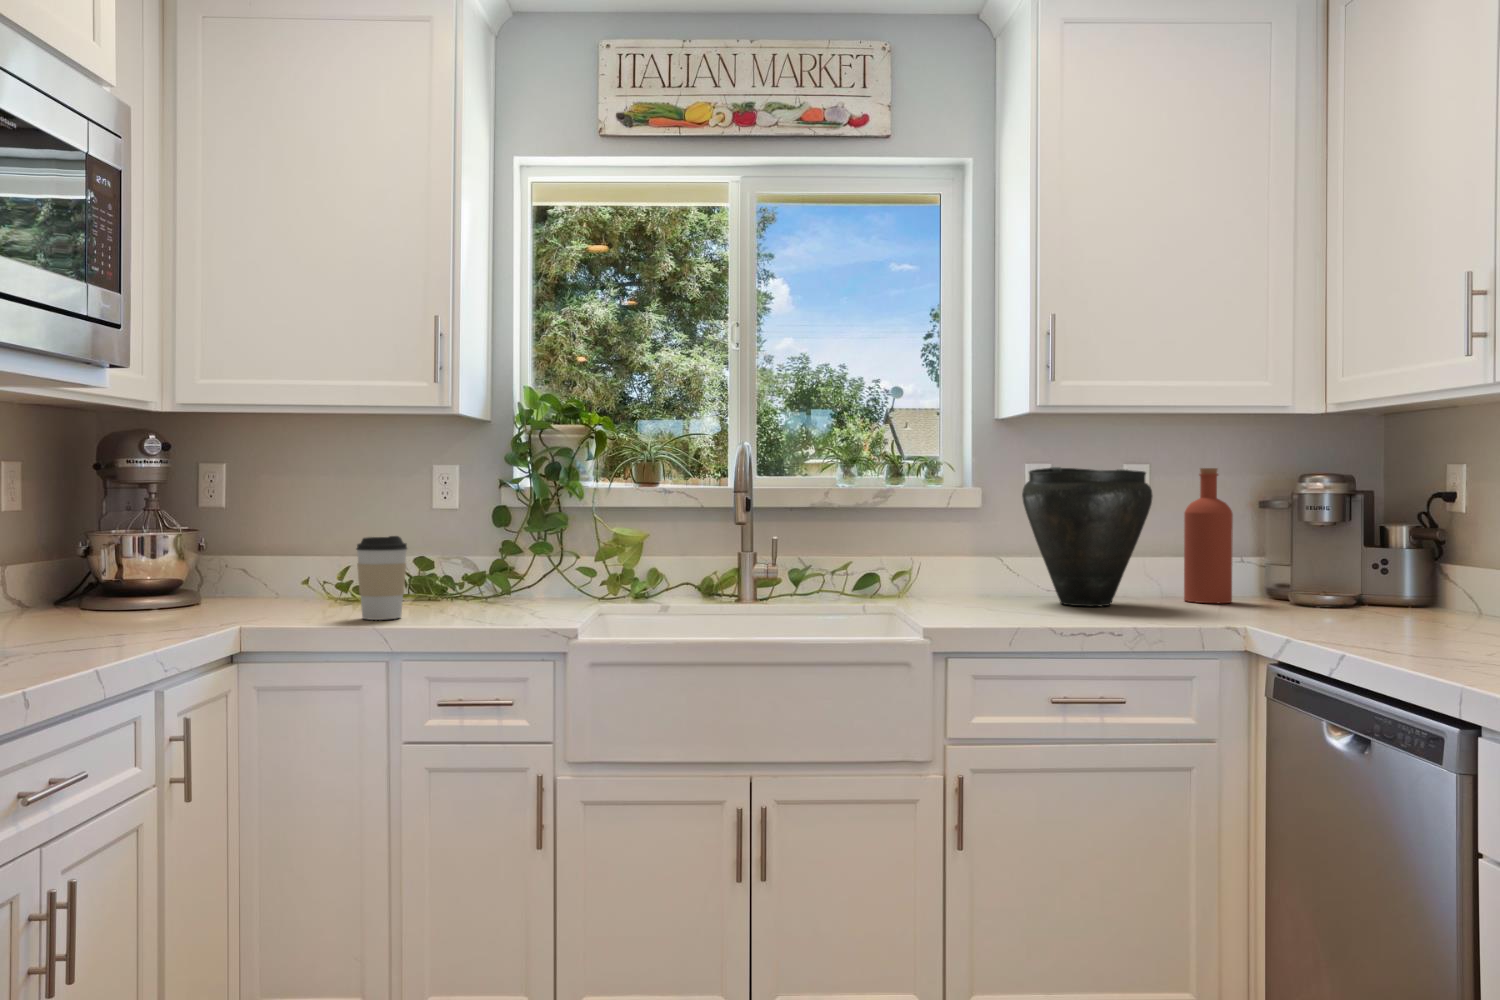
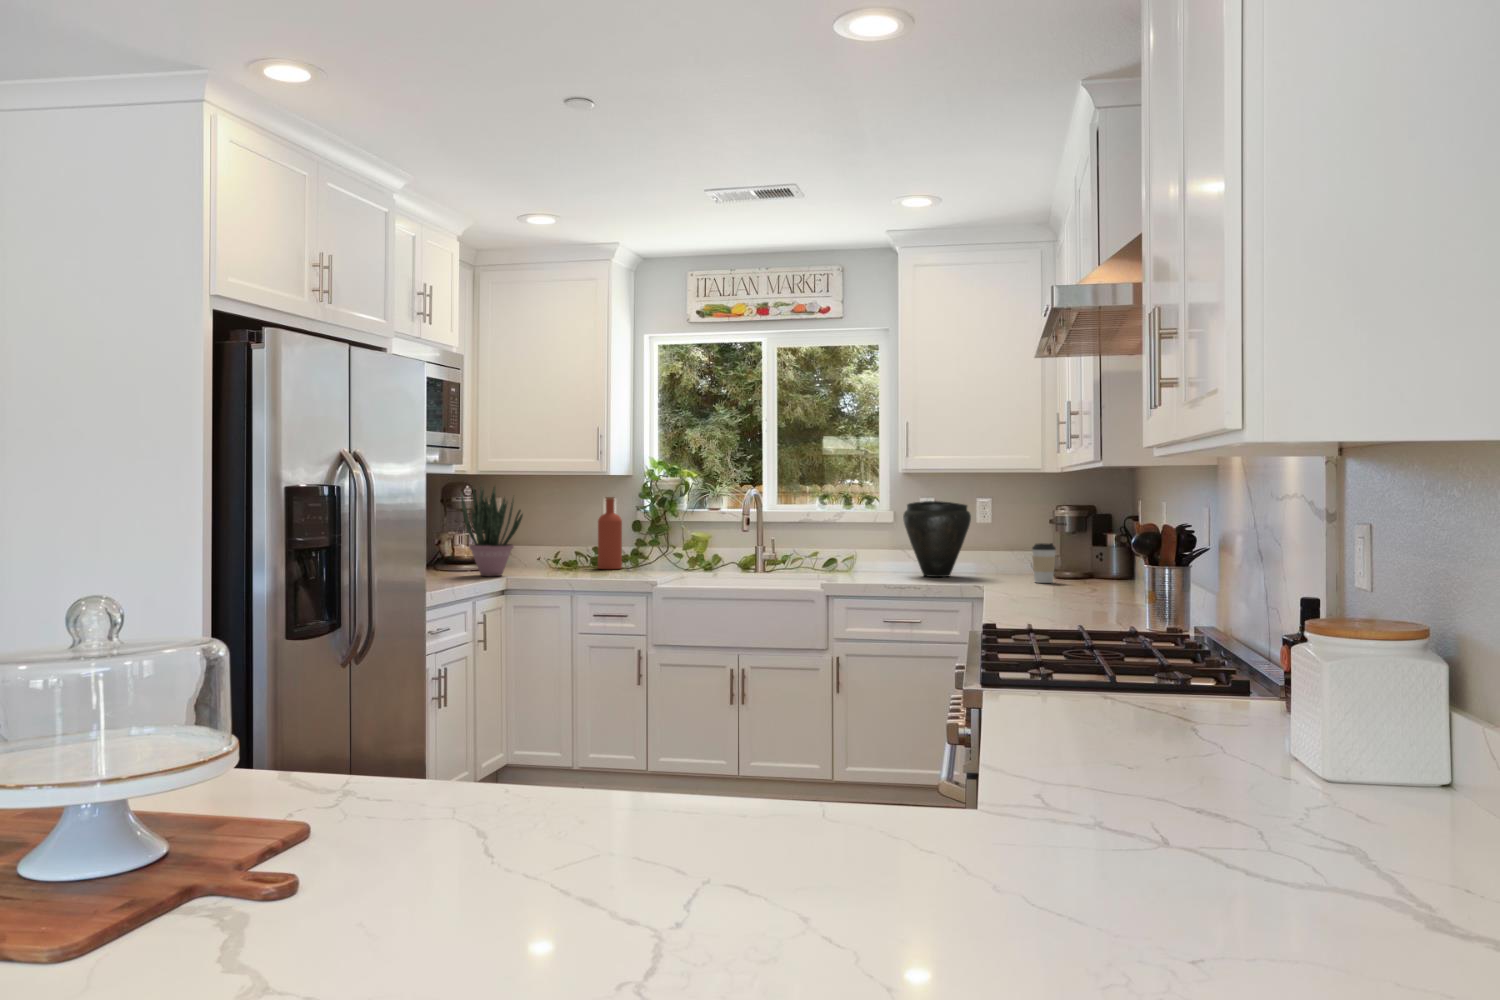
potted plant: none [127,420,278,626] -> present [461,487,523,576]
bottle: present [1184,468,1233,603] -> present [598,497,622,569]
coffee cup: present [356,536,407,620] -> present [1032,543,1056,583]

